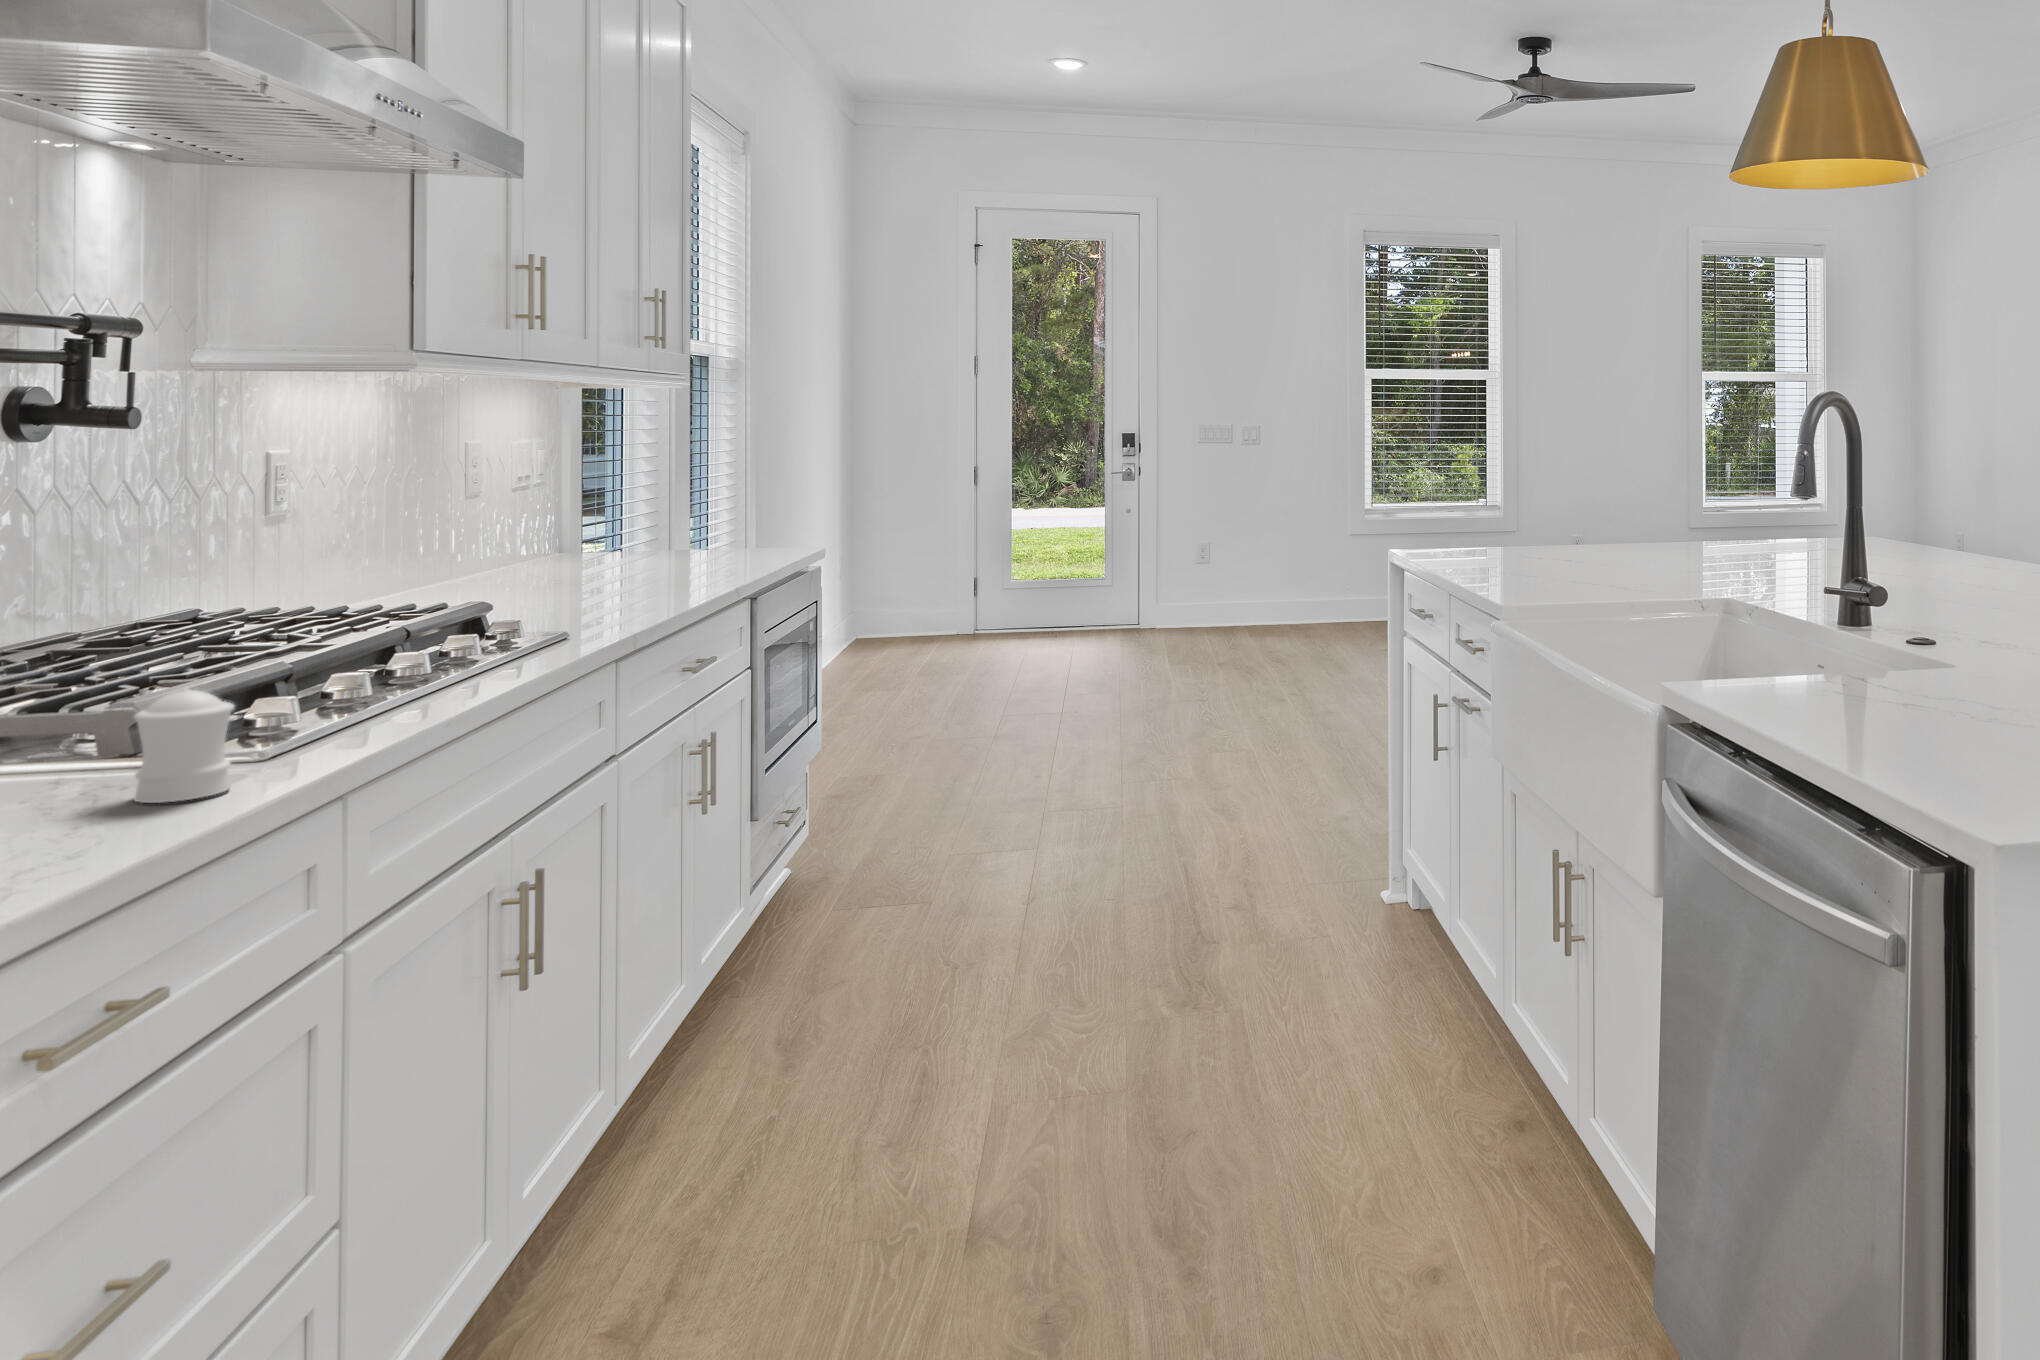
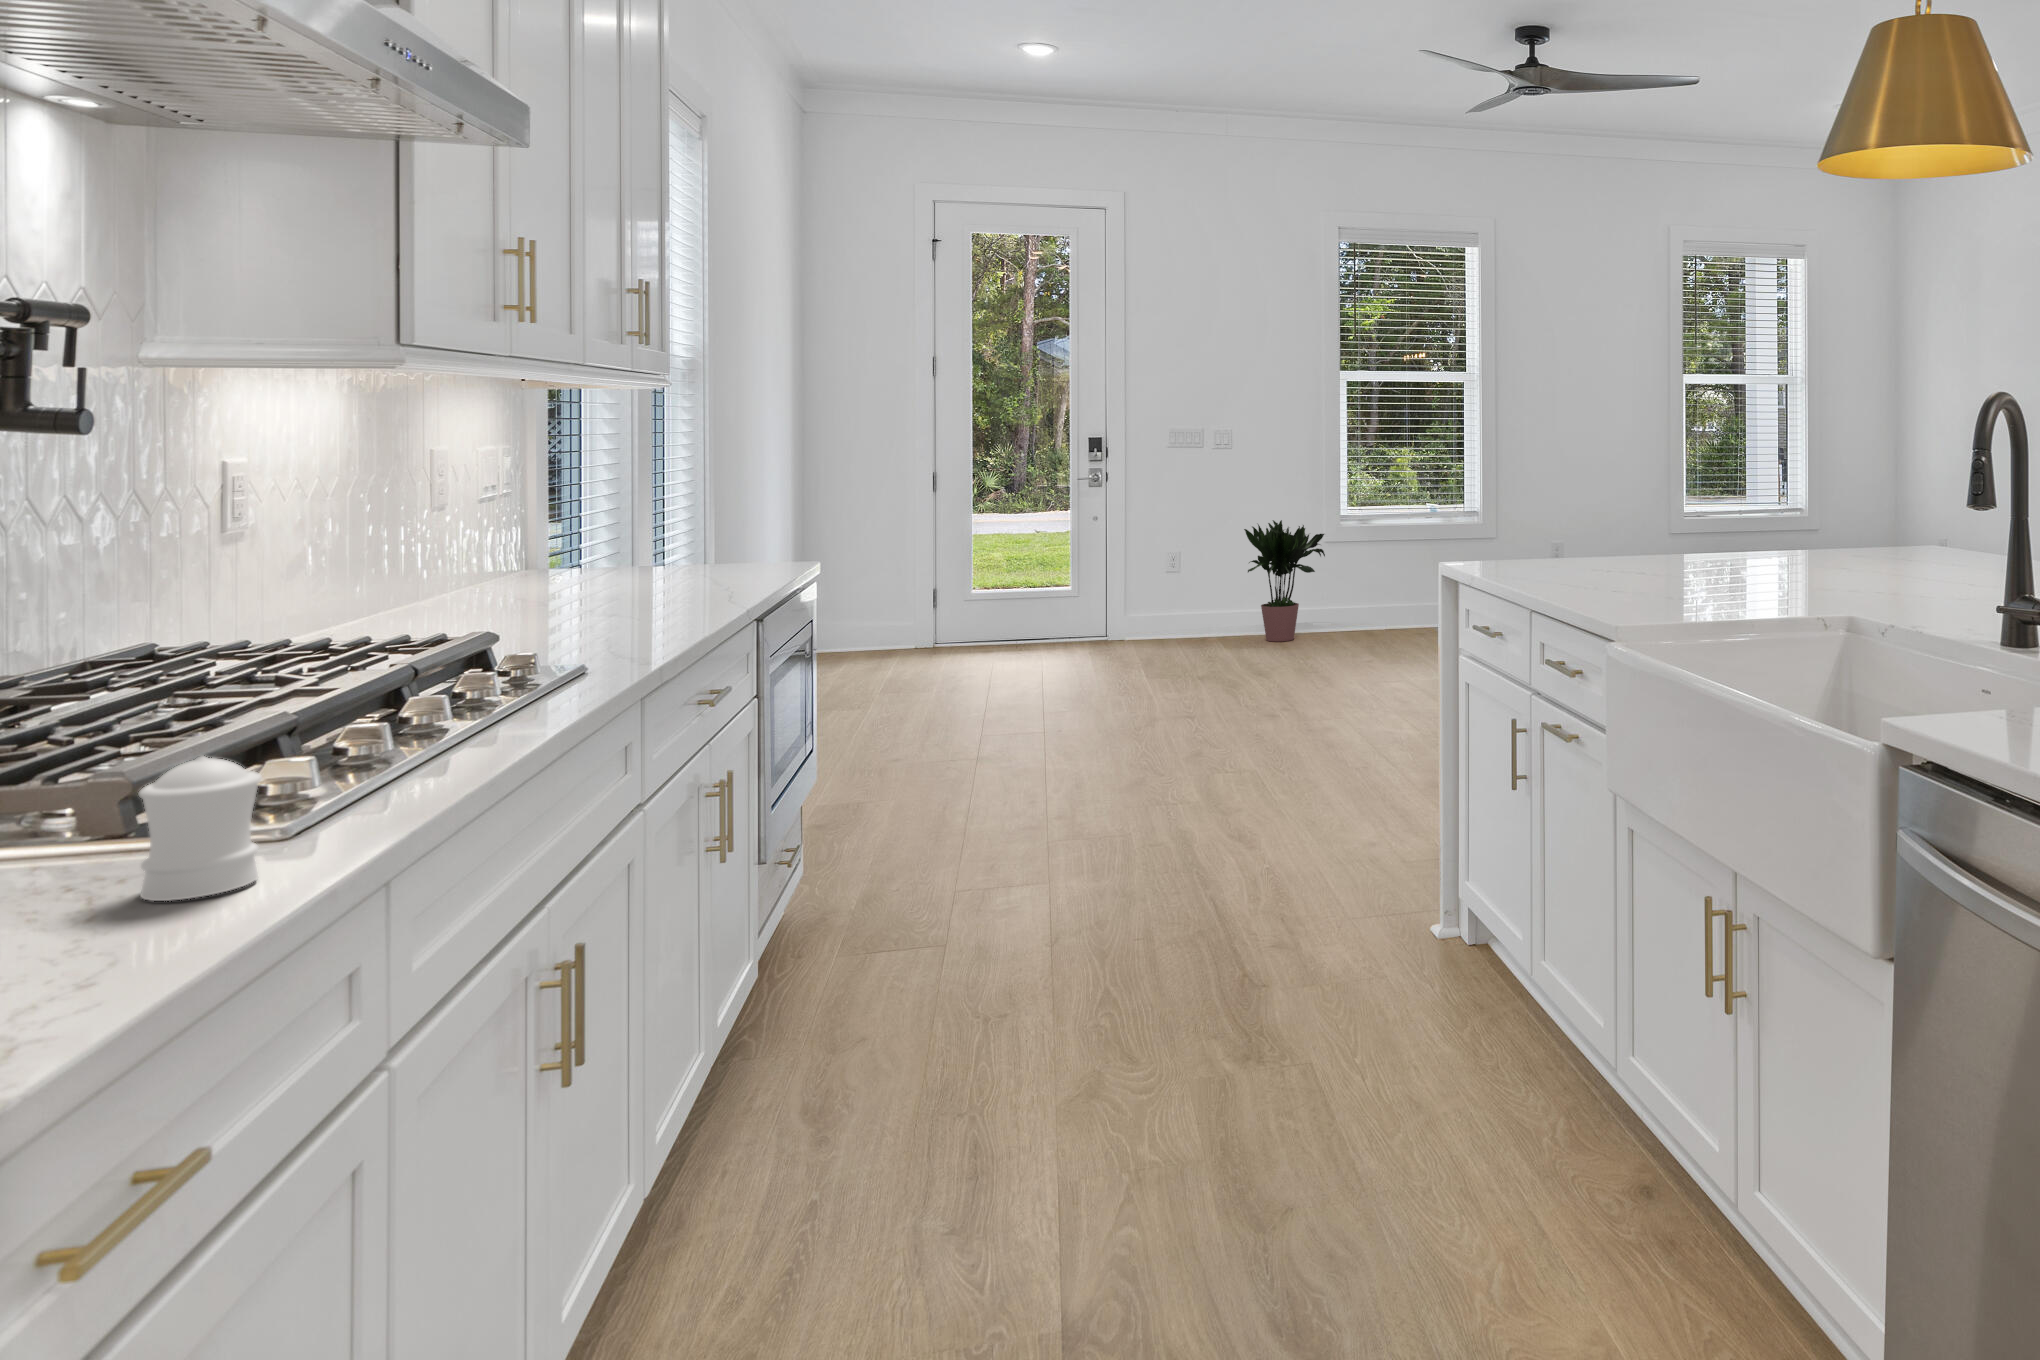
potted plant: none [1269,516,1352,633] -> present [1244,520,1325,641]

